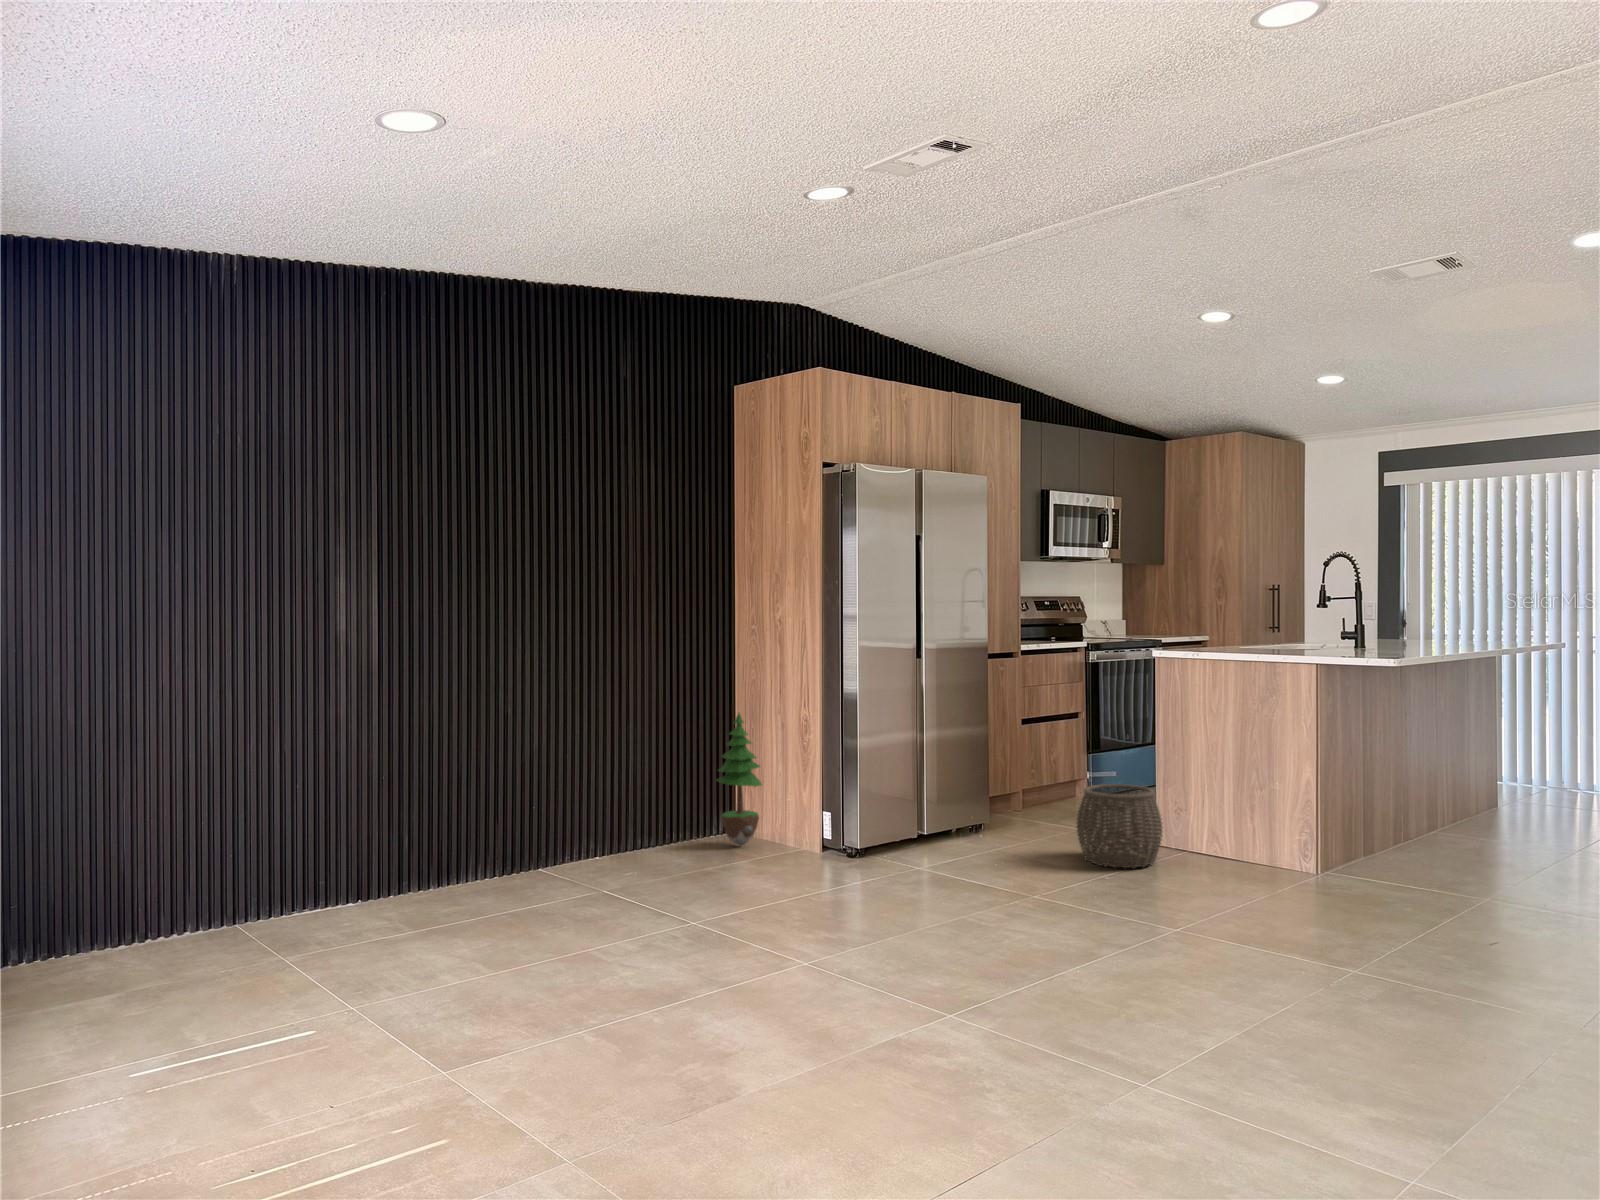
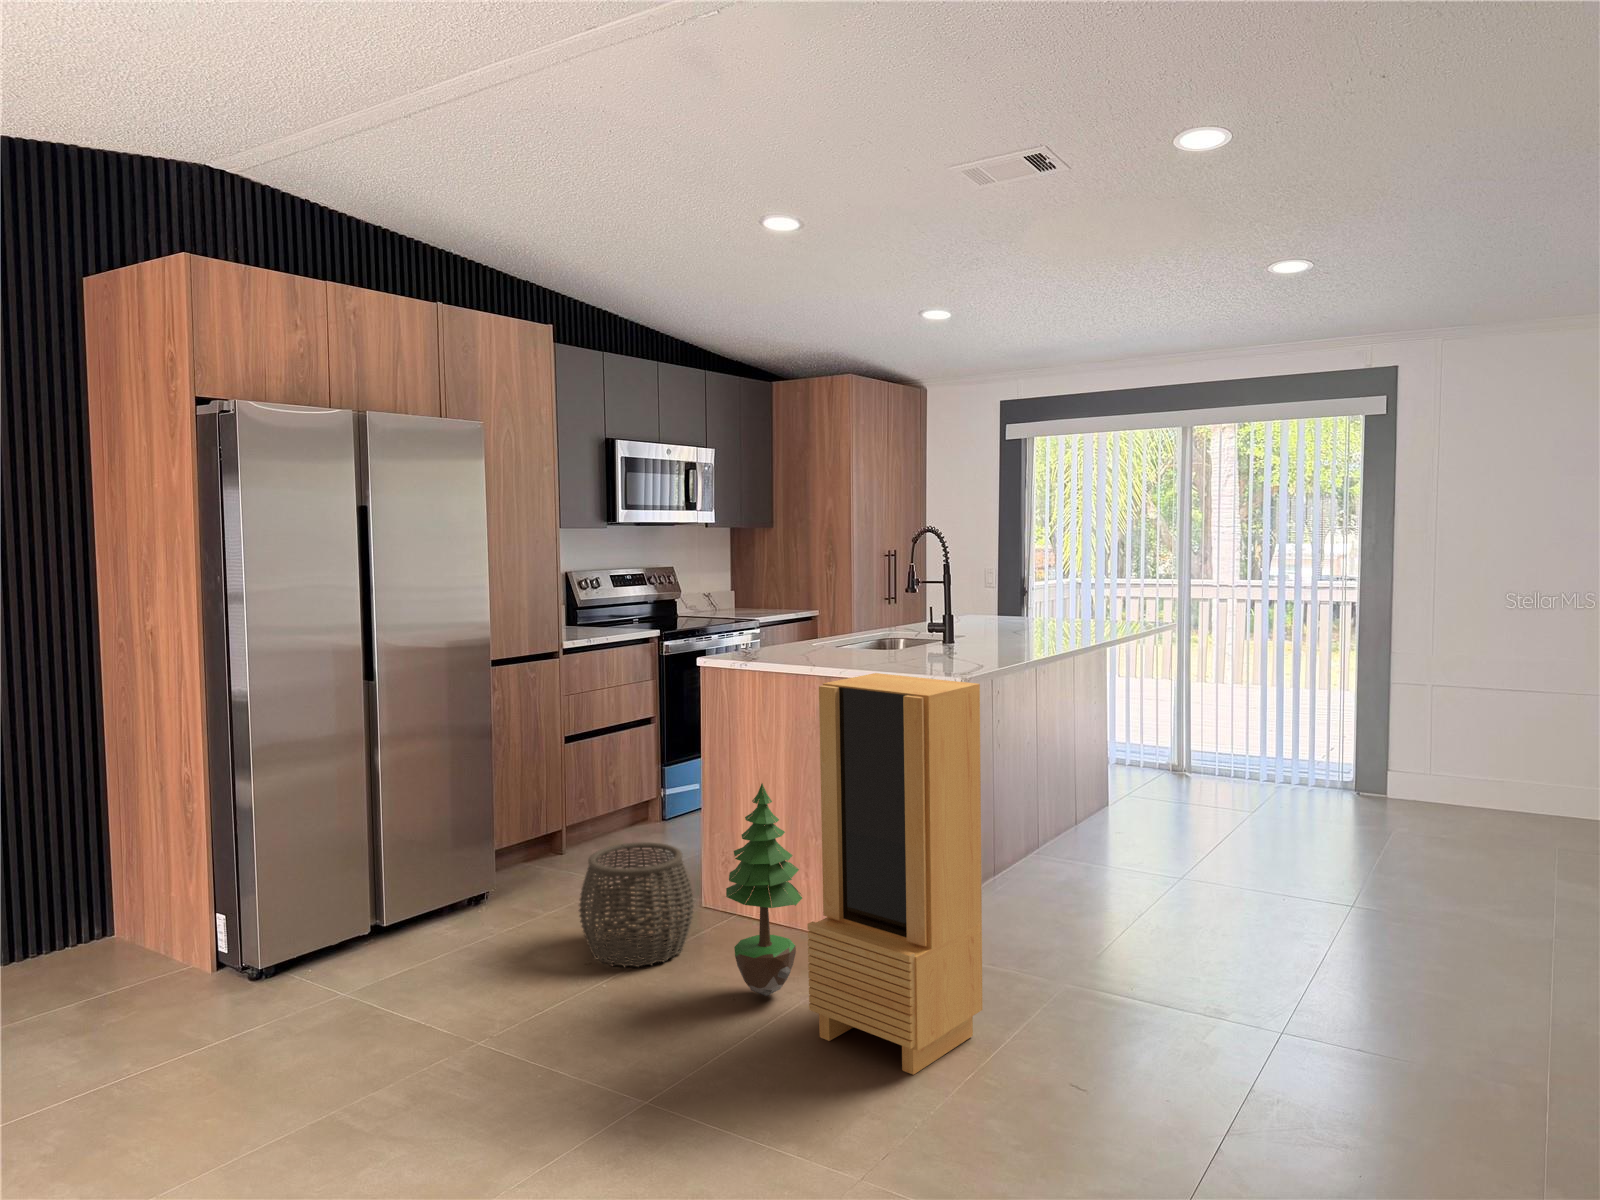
storage cabinet: none [1274,649,1410,925] -> present [807,673,983,1075]
potted tree: present [717,713,762,846] -> present [726,784,802,996]

